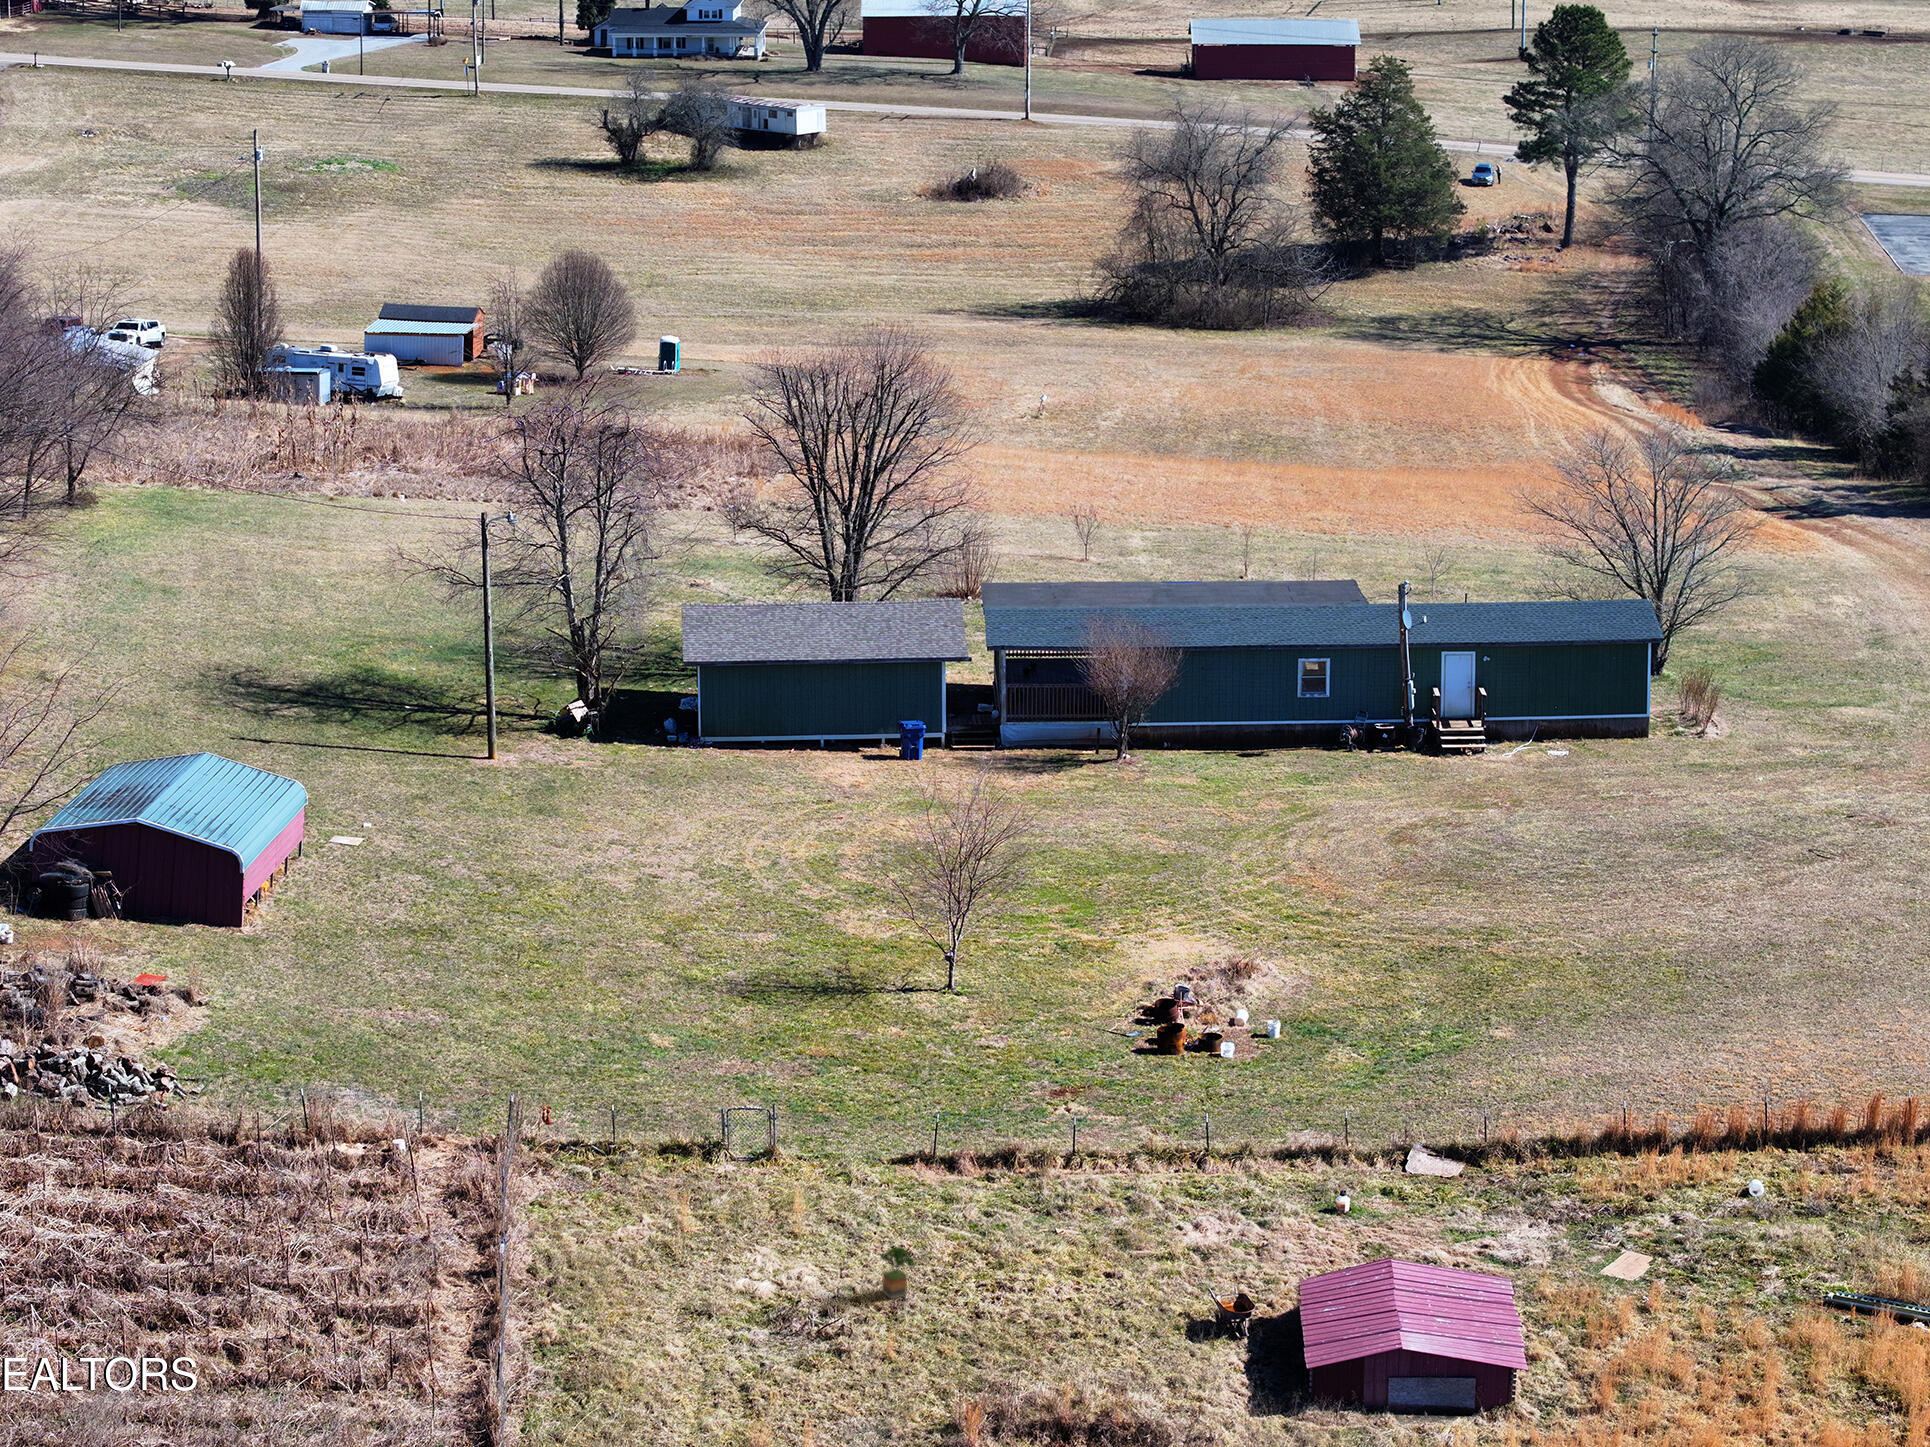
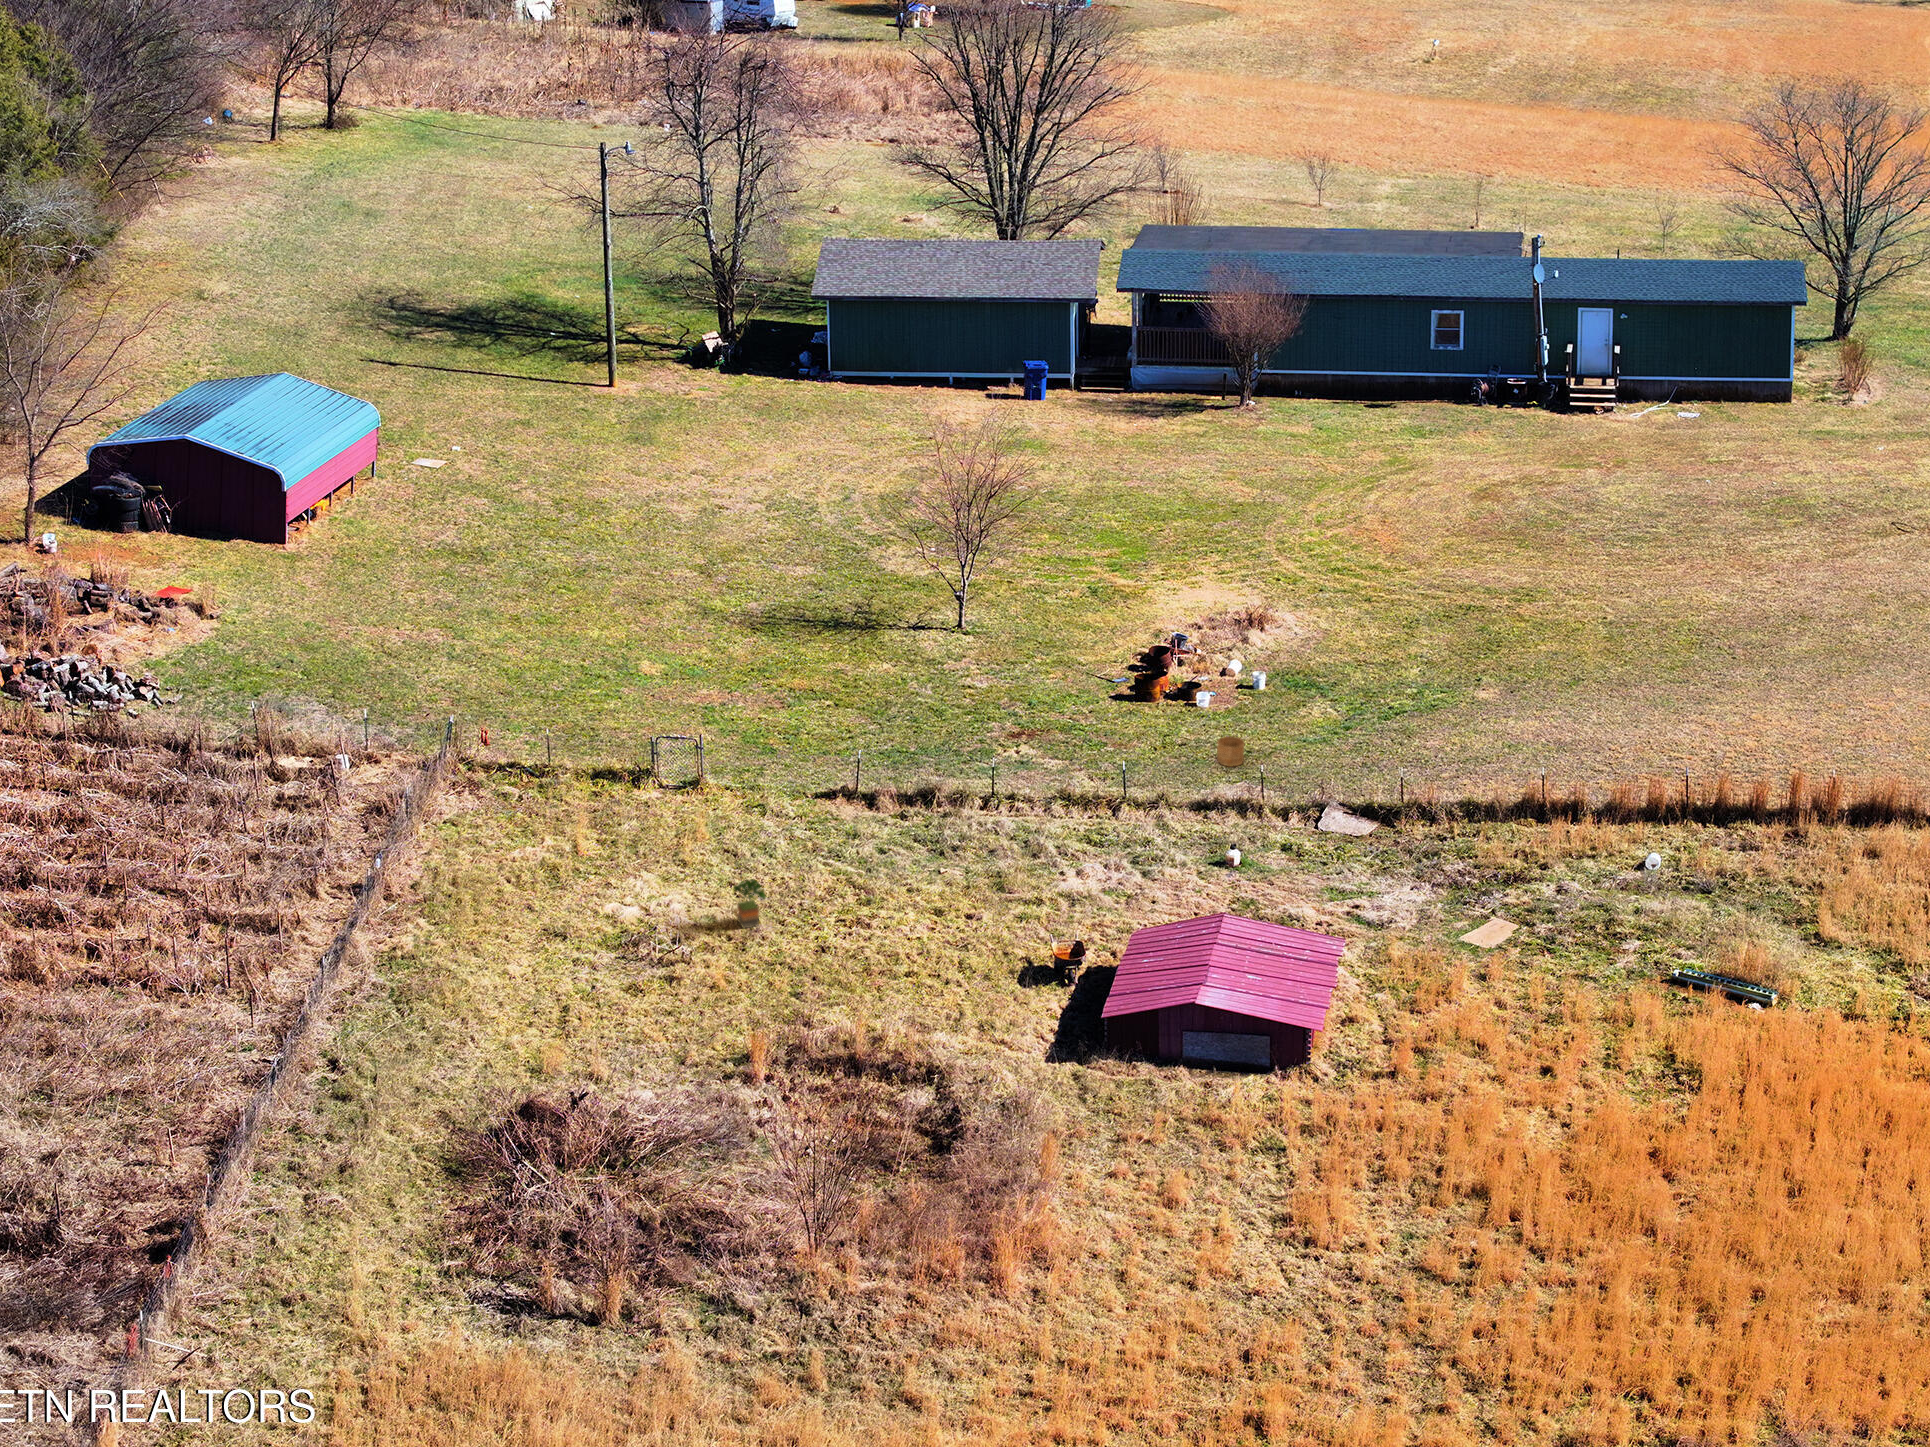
wooden bucket: none [1280,1083,1309,1114] -> present [1217,736,1245,767]

